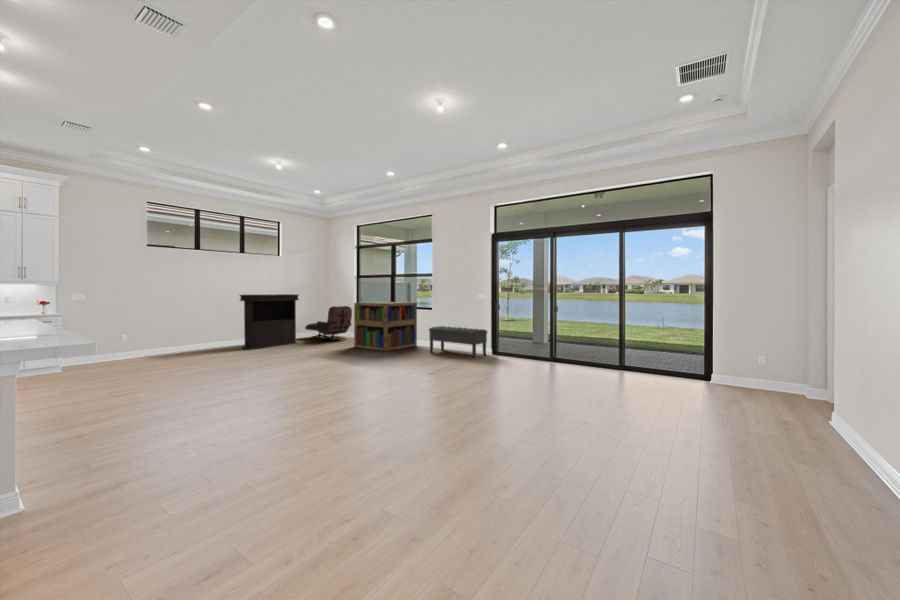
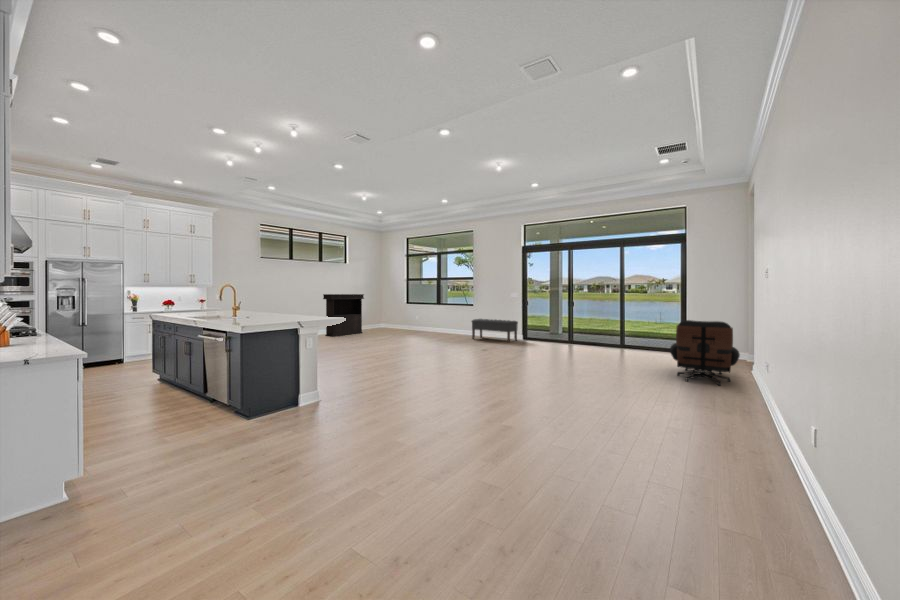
bookshelf: present [354,302,417,351] -> none [410,300,459,338]
lounge chair: present [305,306,352,342] -> present [670,320,740,385]

